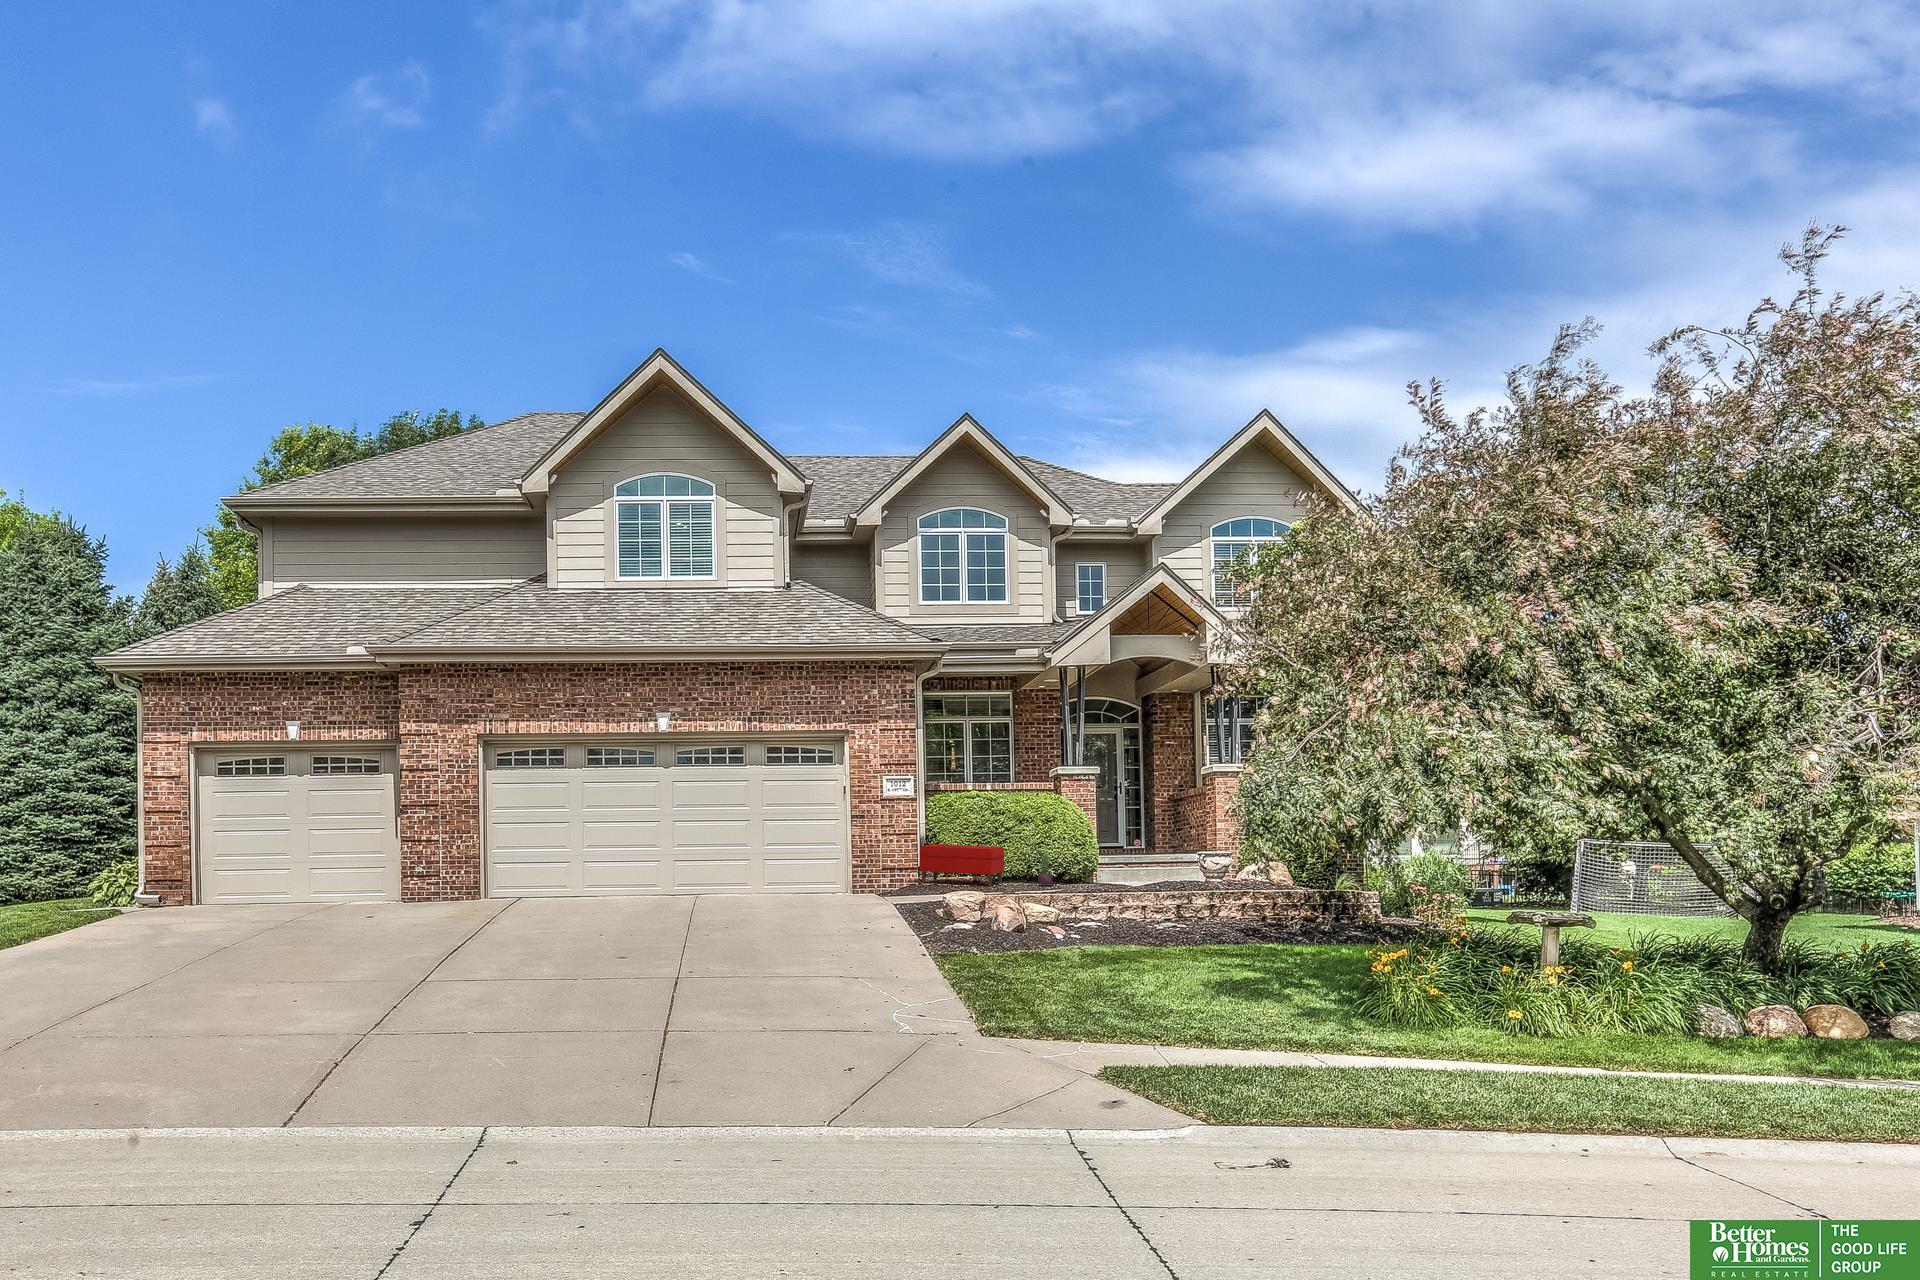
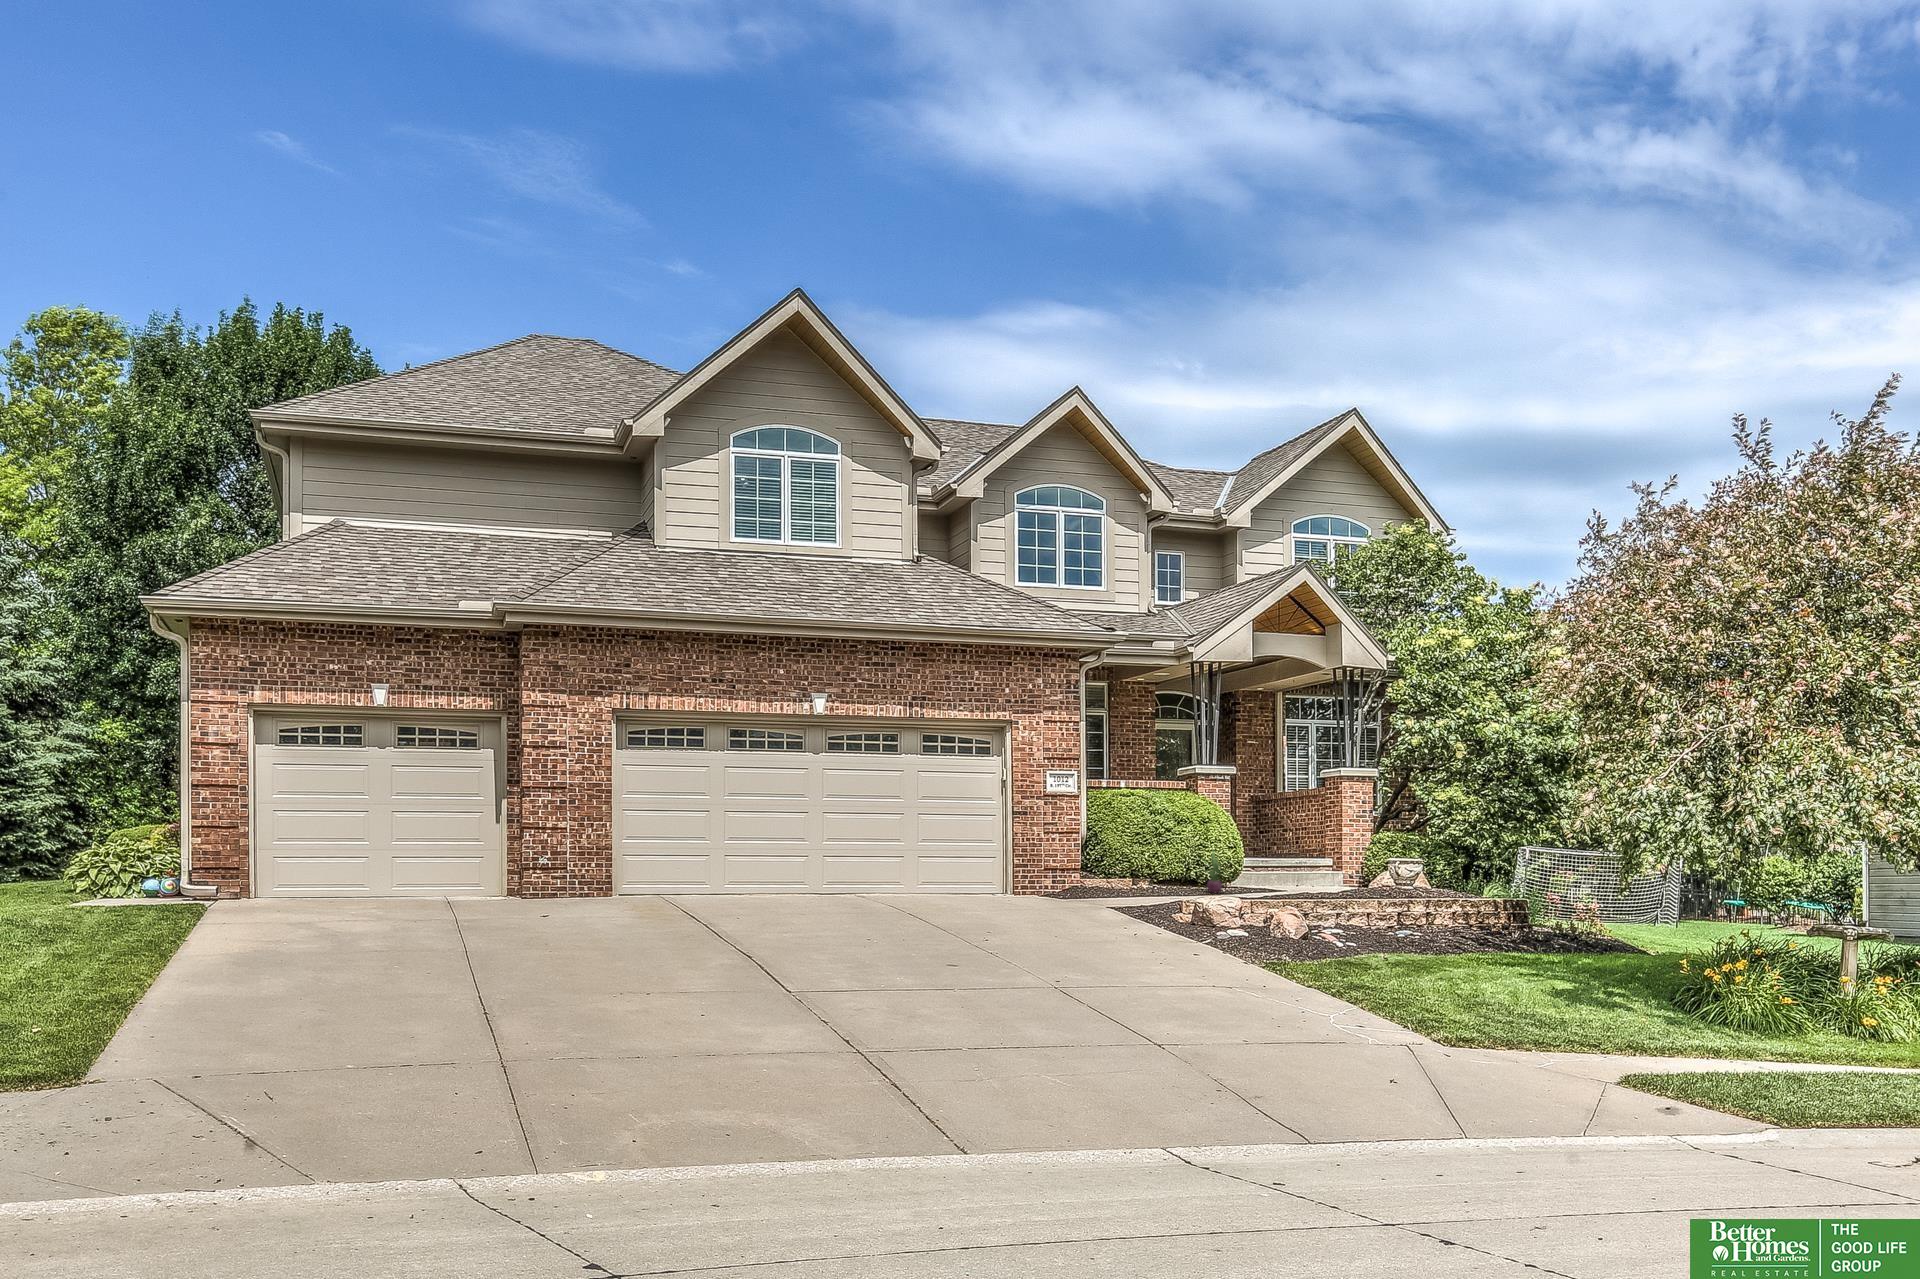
bench: present [920,844,1005,886] -> none [1080,845,1167,893]

